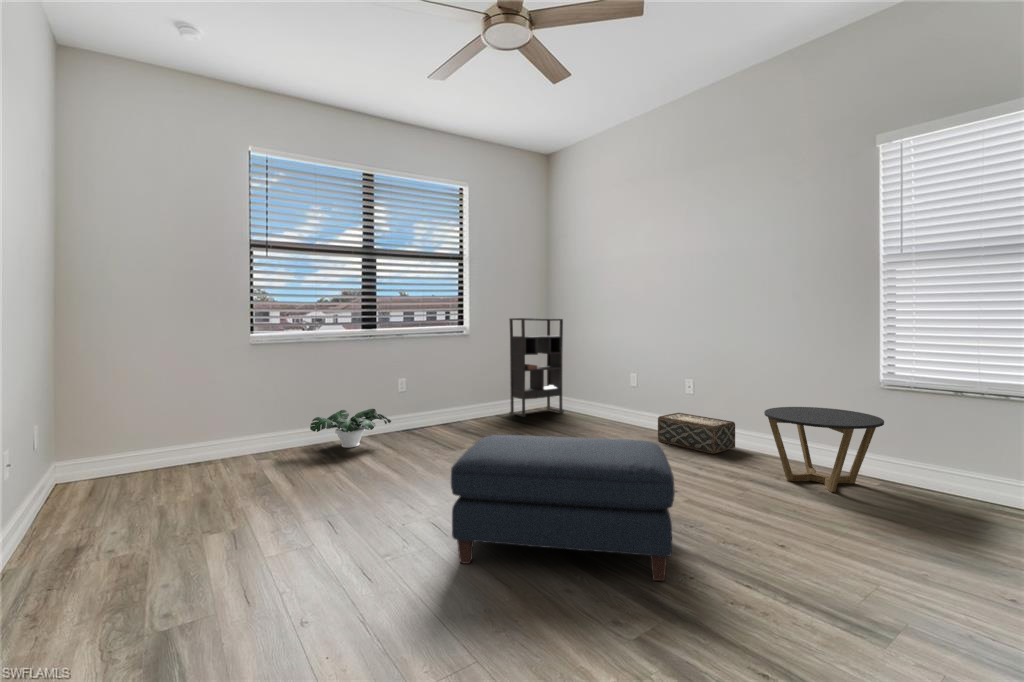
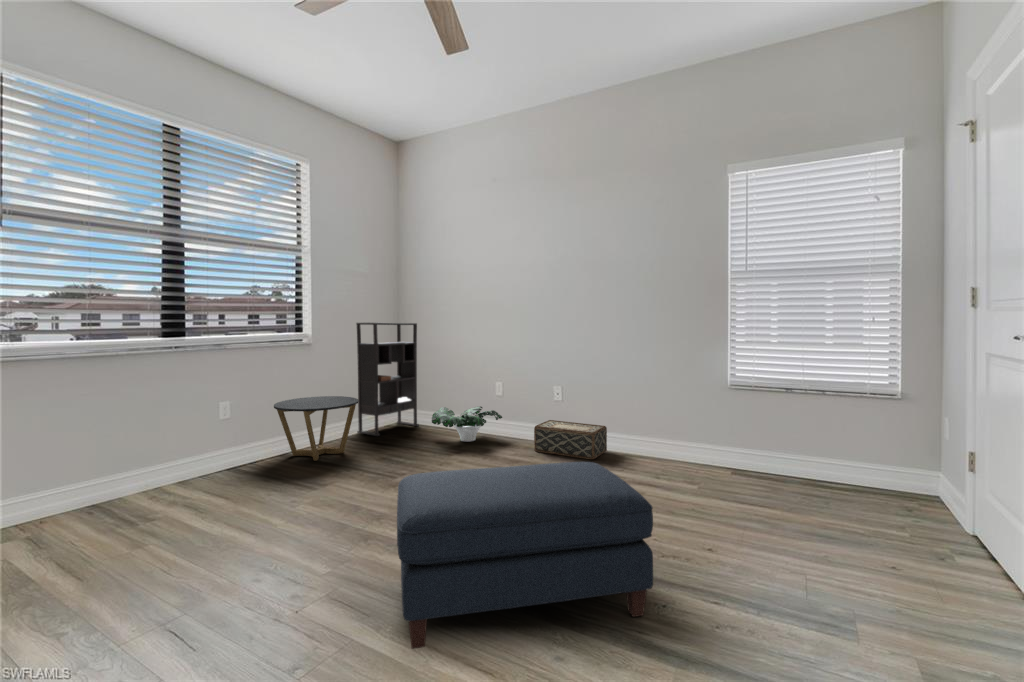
side table: present [764,407,884,492] -> present [274,396,358,461]
potted plant: present [310,409,391,448] -> present [432,406,502,442]

